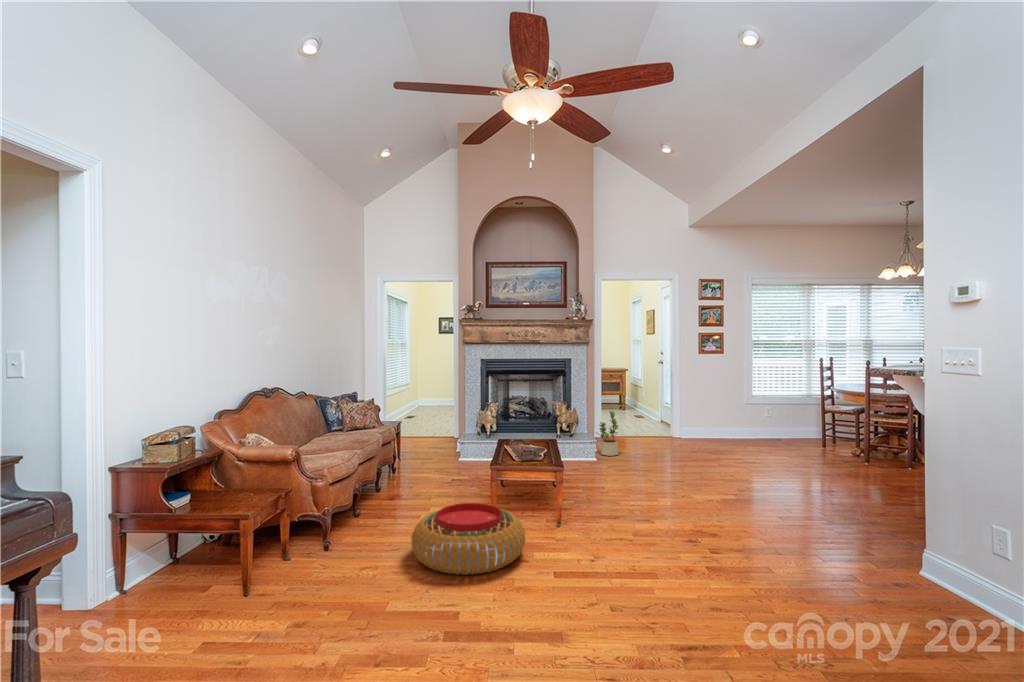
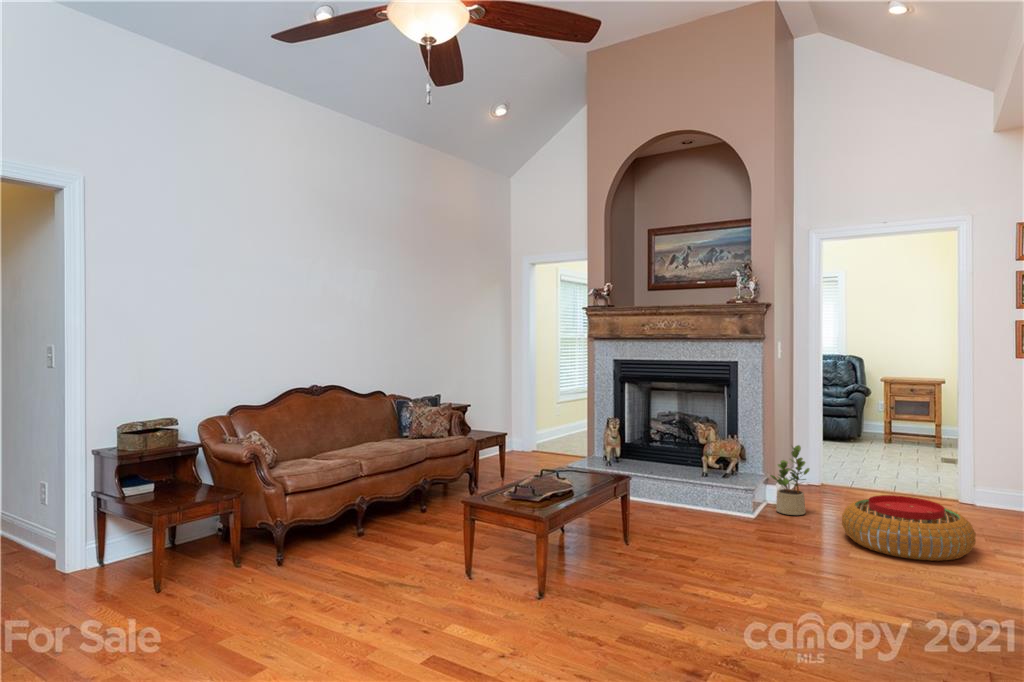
pouf: present [411,503,526,575] -> present [842,495,976,561]

